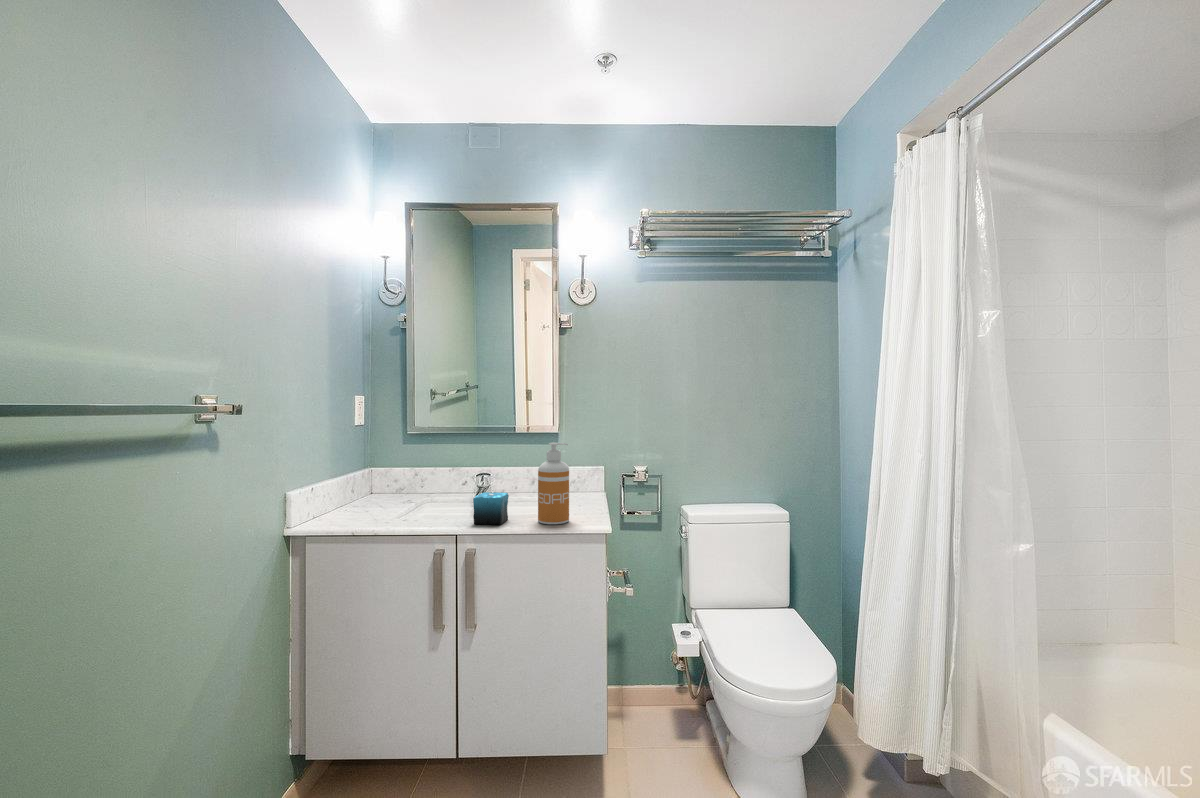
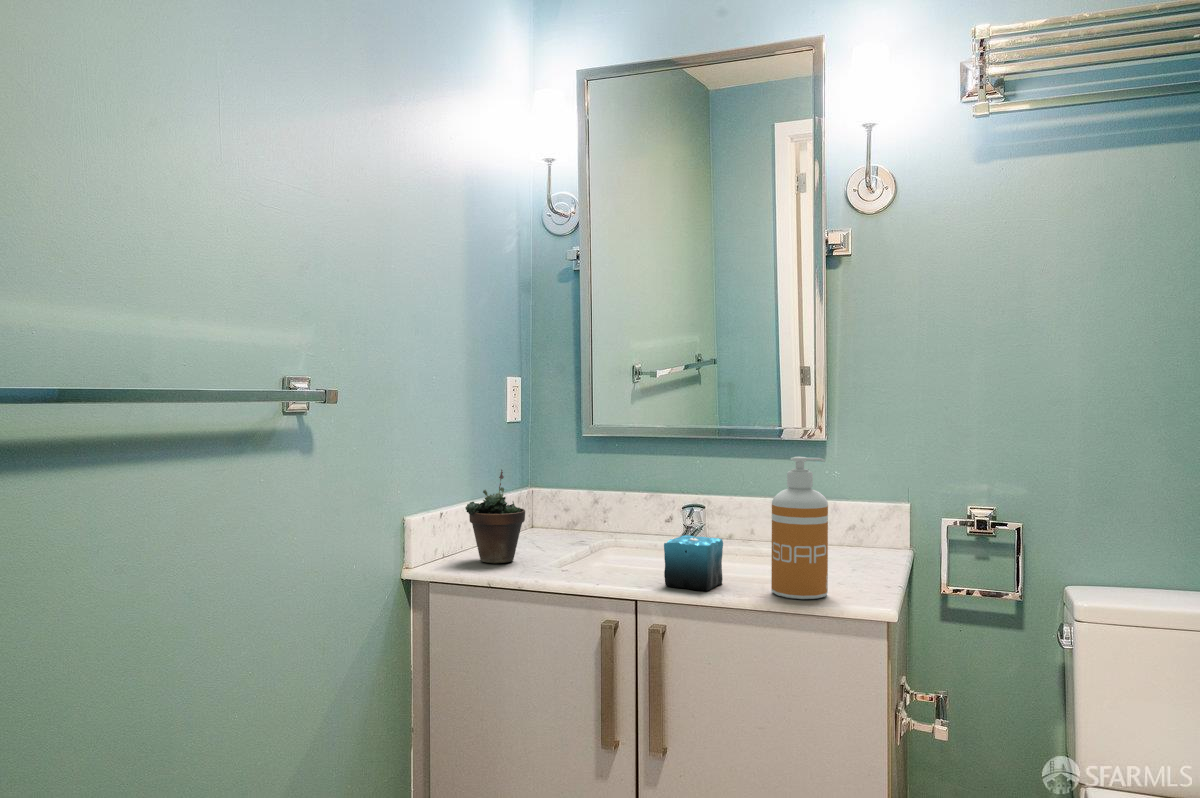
succulent plant: none [332,457,375,520] -> present [465,469,525,563]

